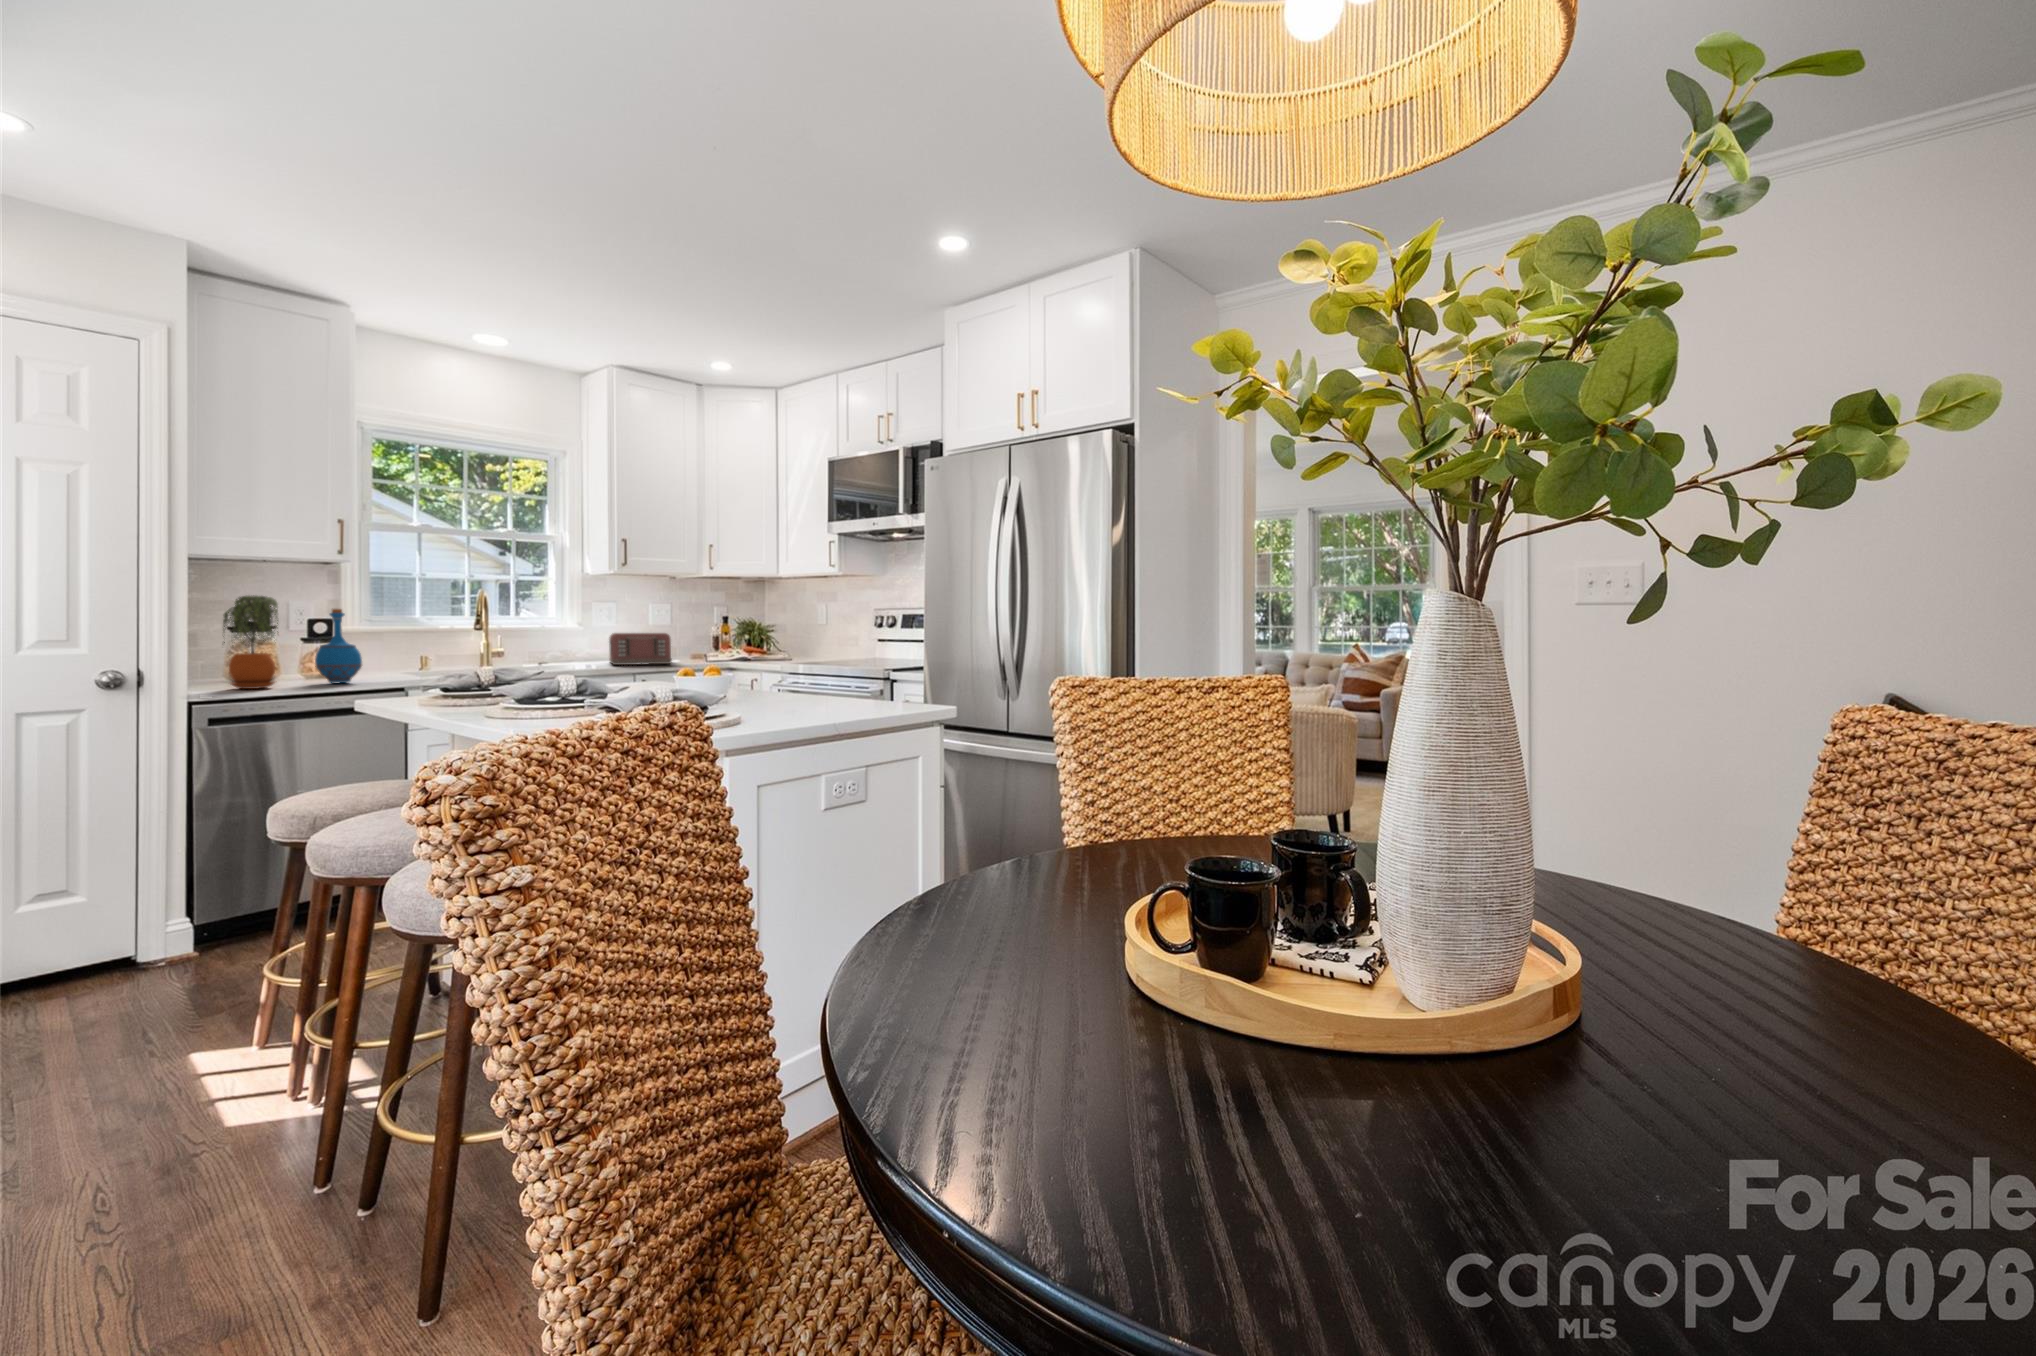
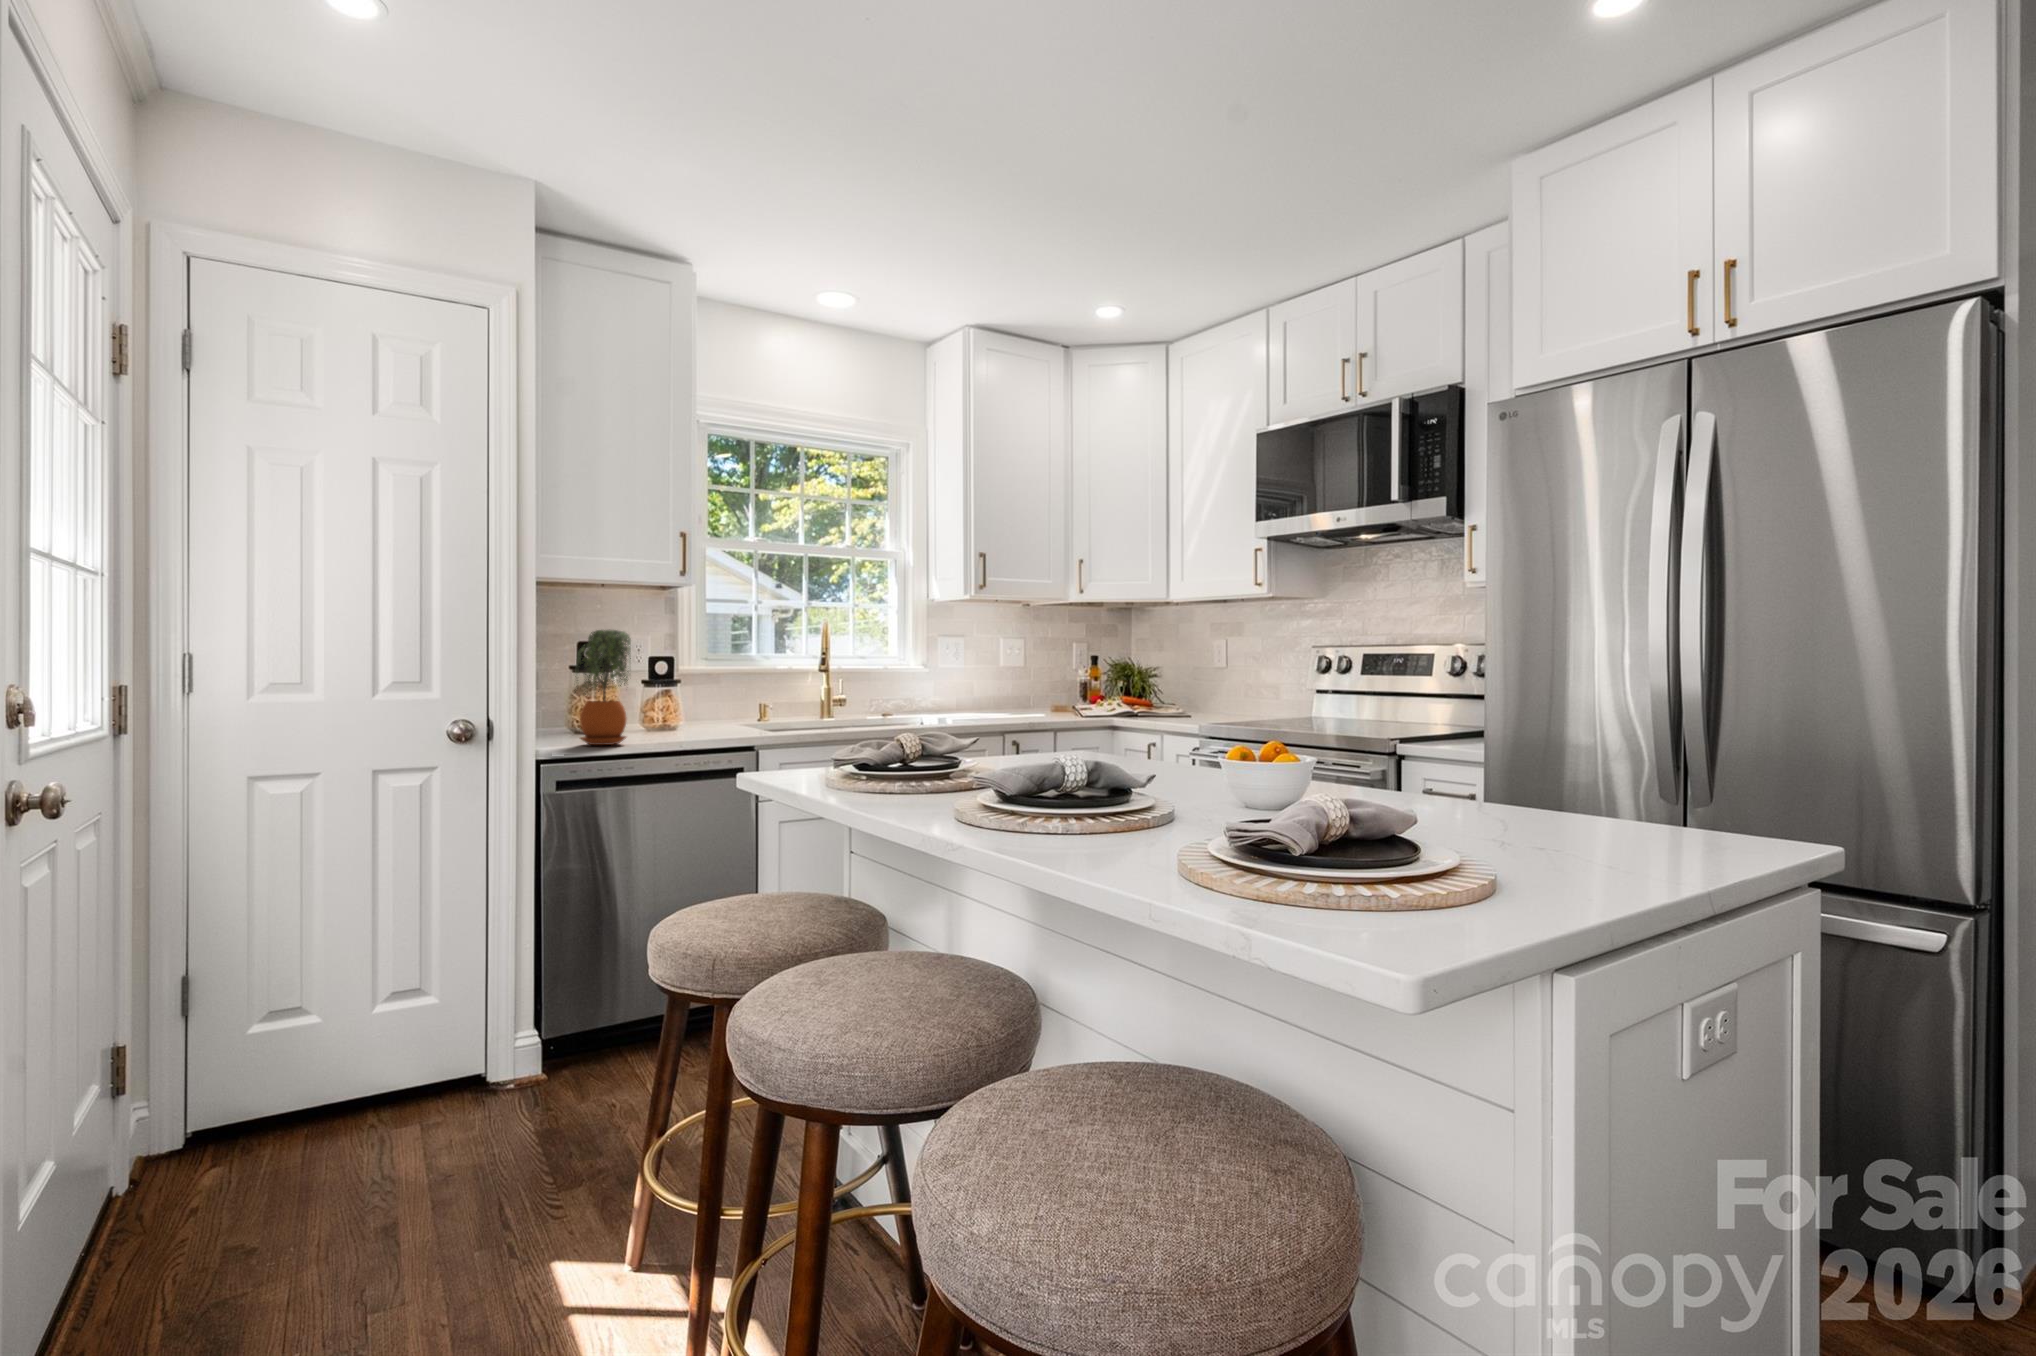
bottle: present [315,609,362,683] -> none [664,645,713,738]
toaster: present [609,633,672,665] -> none [957,673,1038,714]

